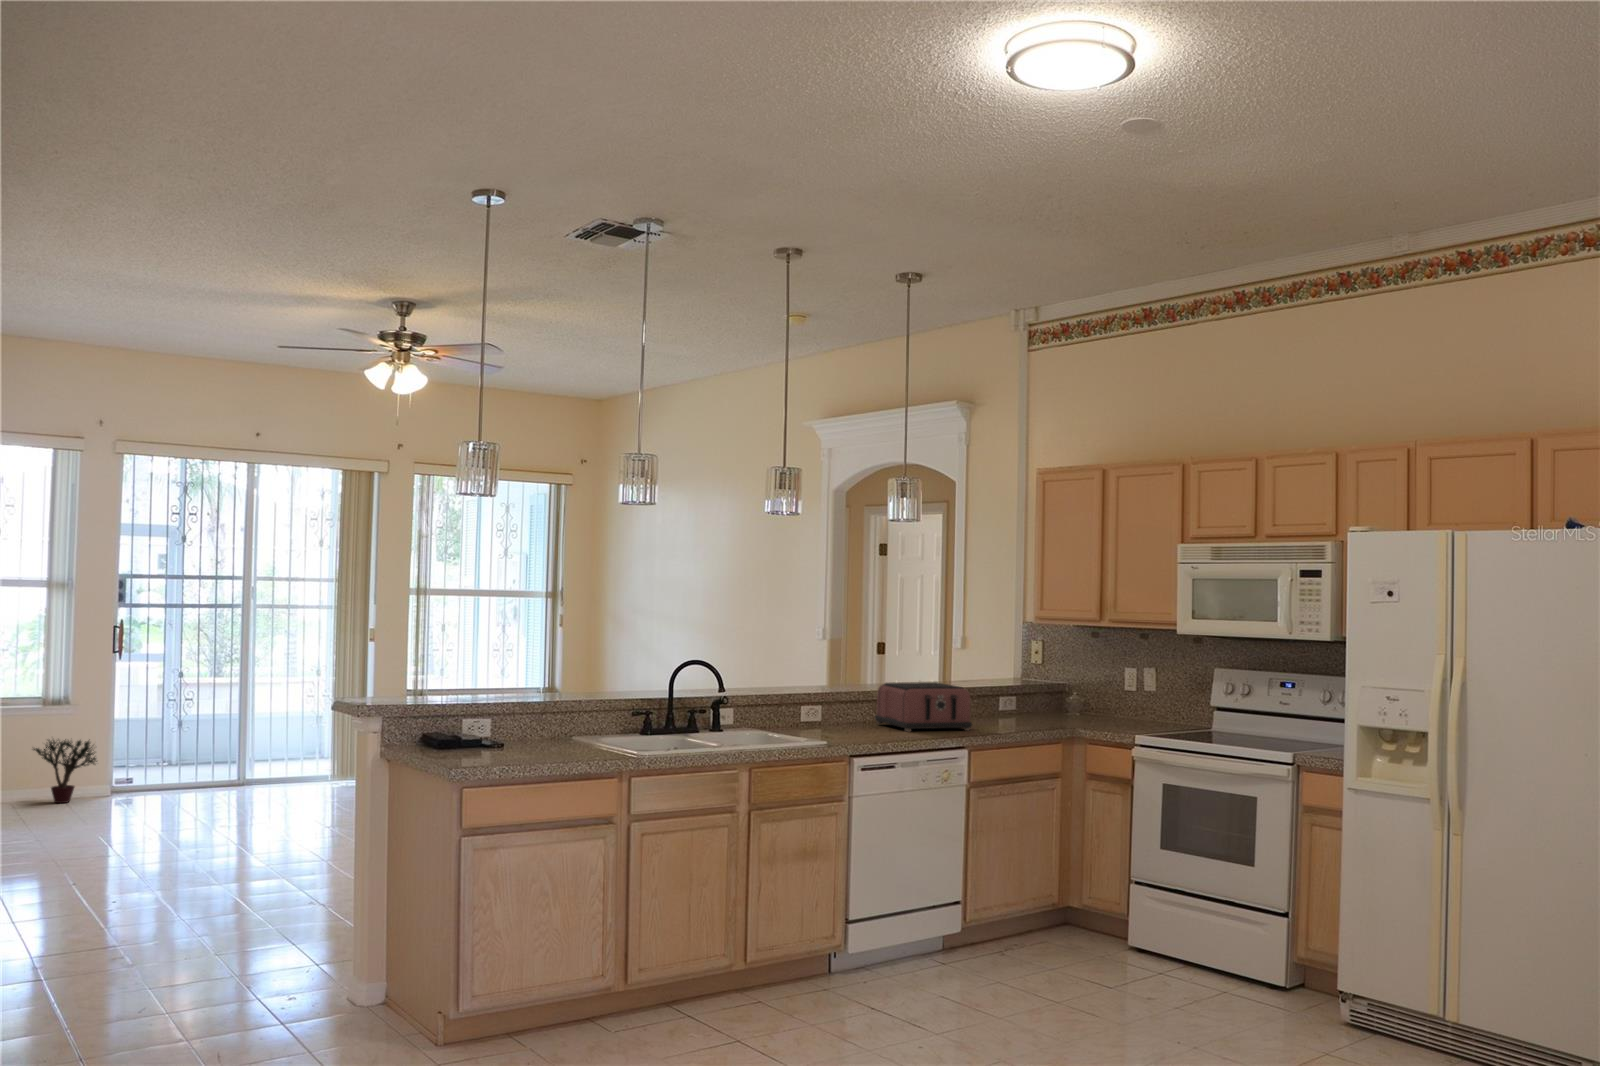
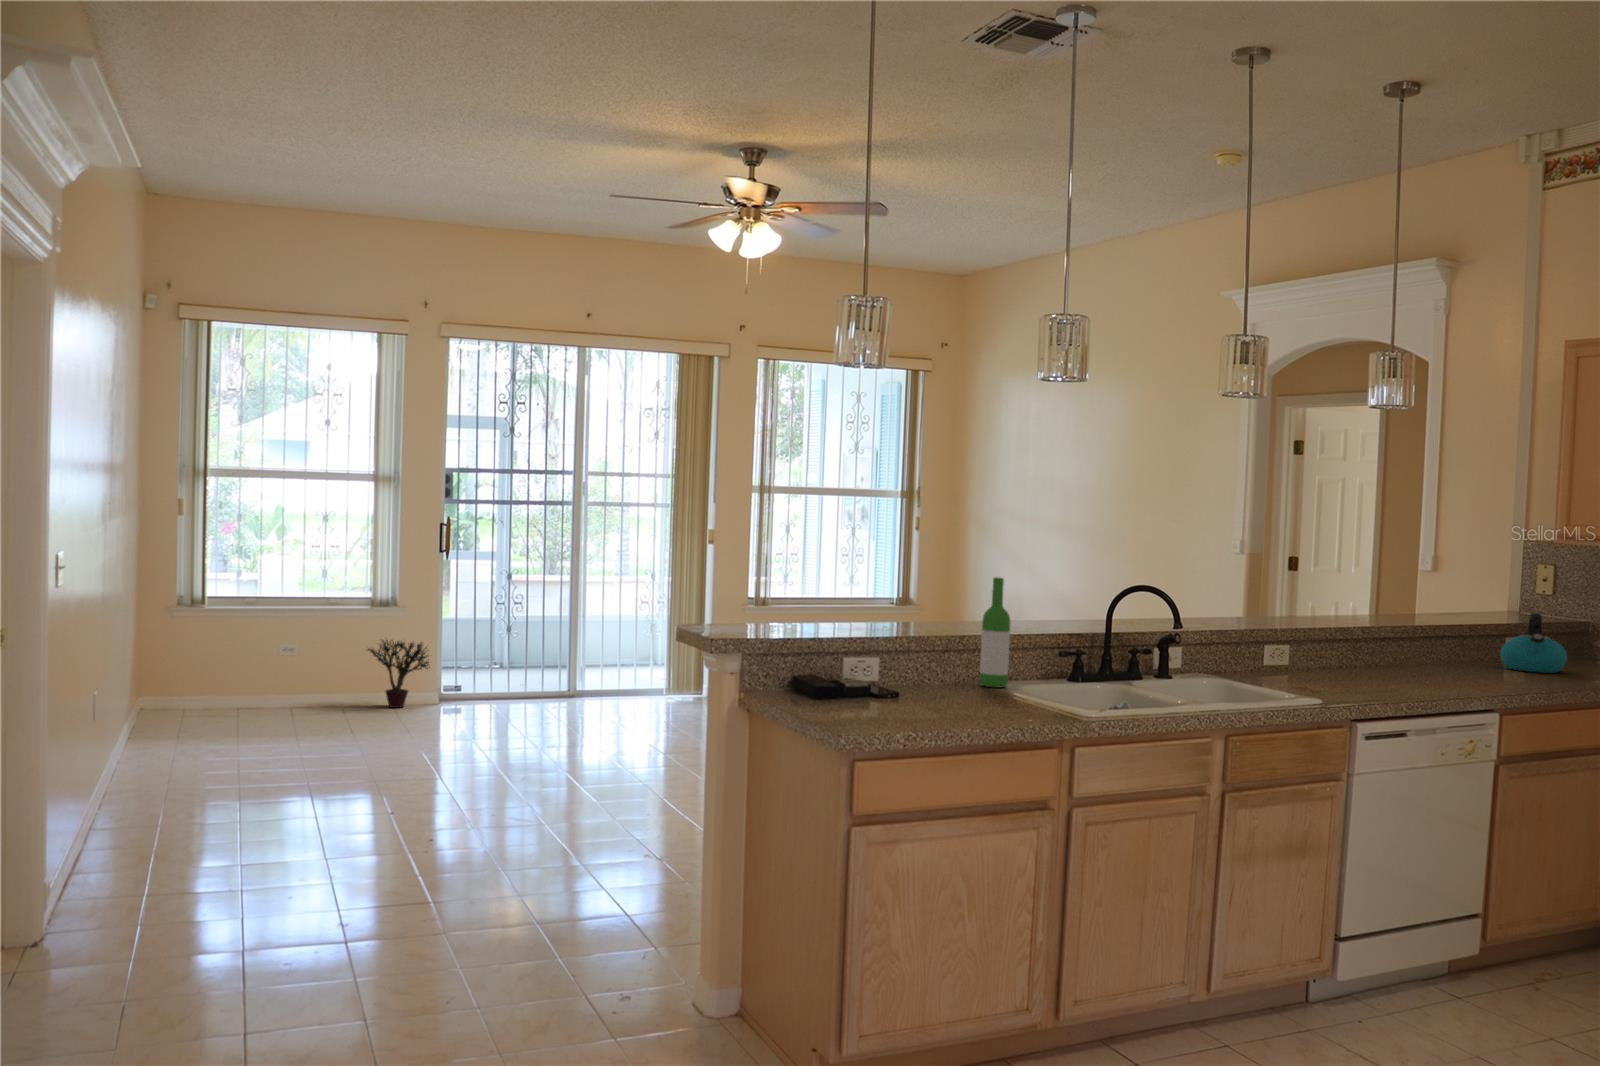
wine bottle: none [576,659,599,746] -> present [980,577,1010,687]
kettle: none [986,674,1031,718] -> present [1500,613,1567,673]
toaster: present [875,682,972,732] -> none [1354,620,1499,689]

